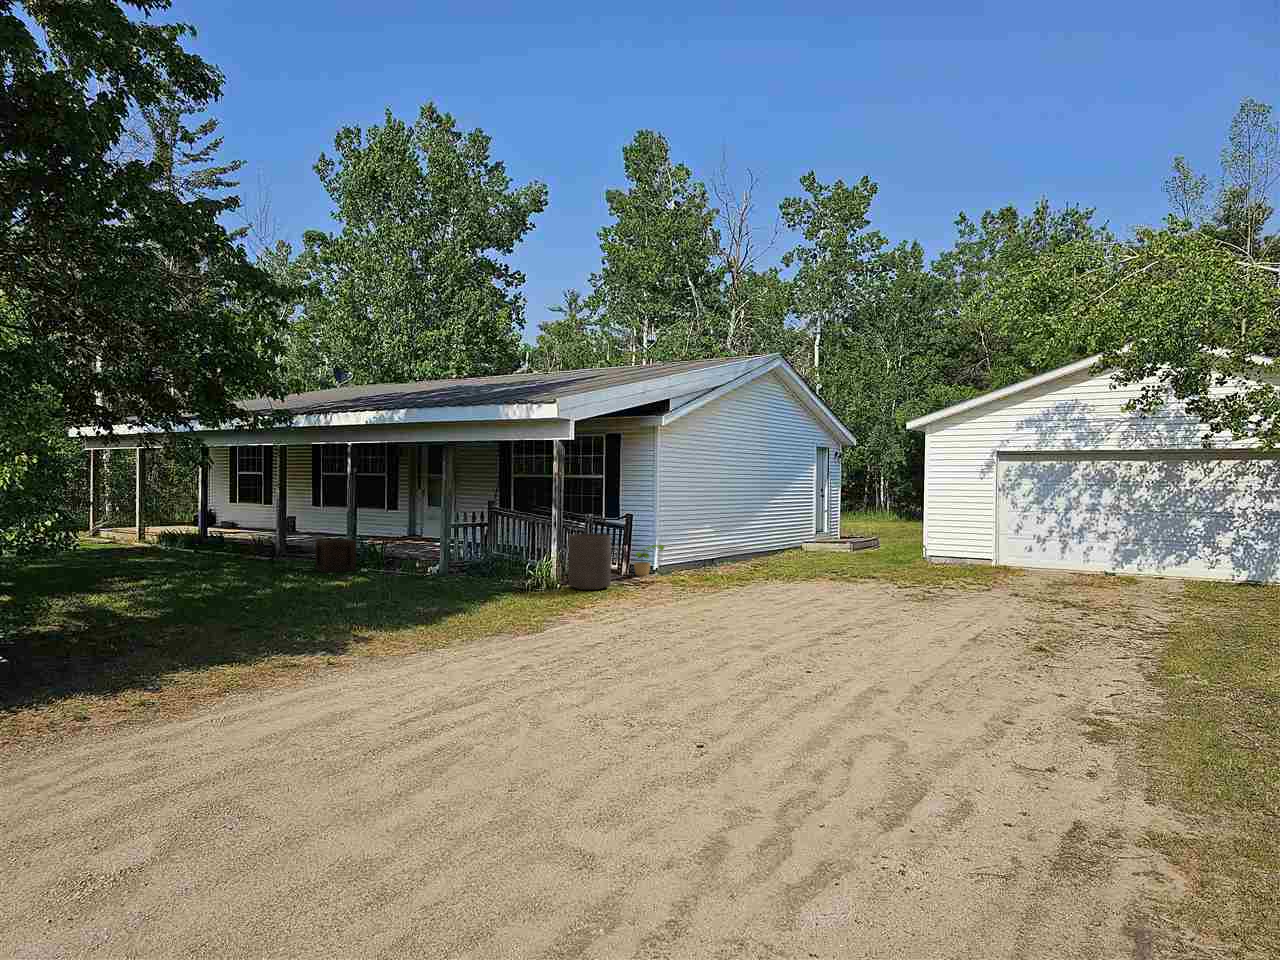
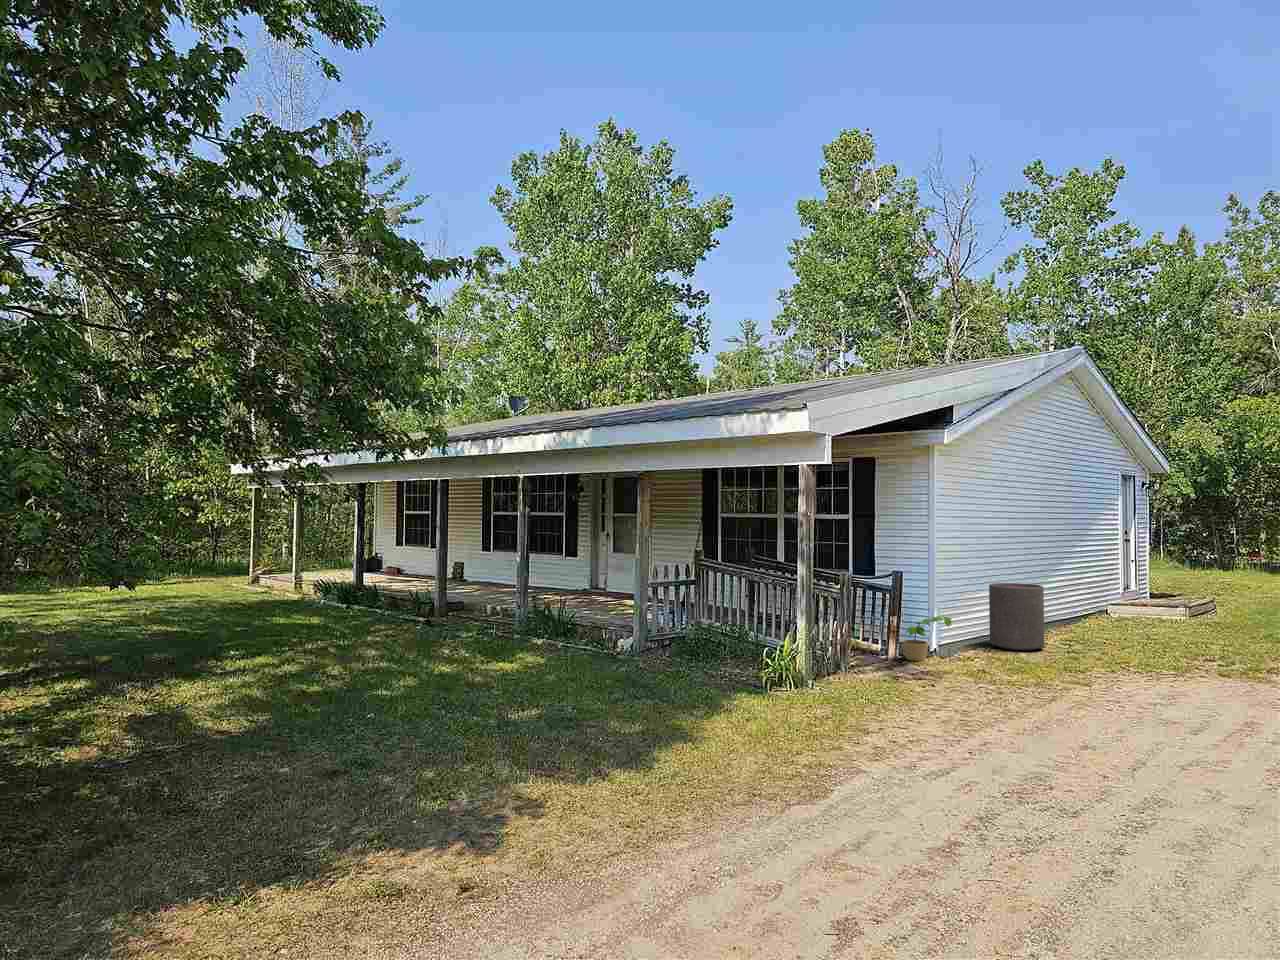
trash can: present [569,534,611,590] -> present [989,583,1044,651]
wooden crate: present [315,539,356,573] -> none [478,596,527,642]

